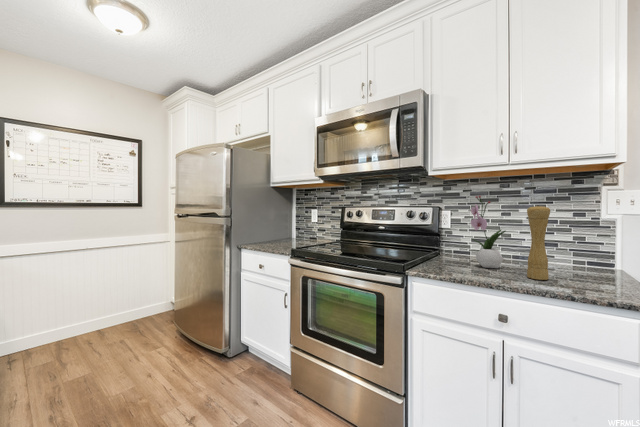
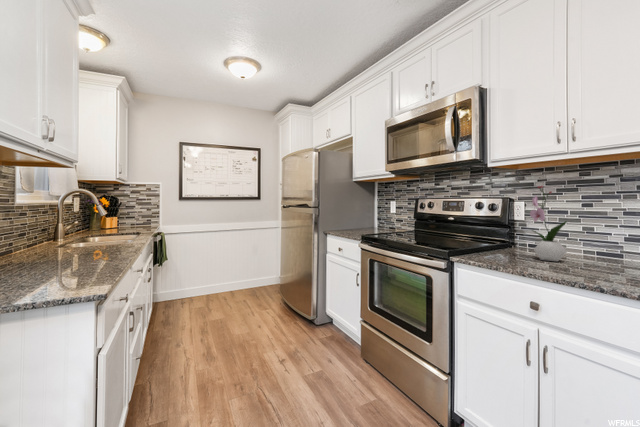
pepper mill: present [527,205,550,280] -> none [580,195,608,274]

